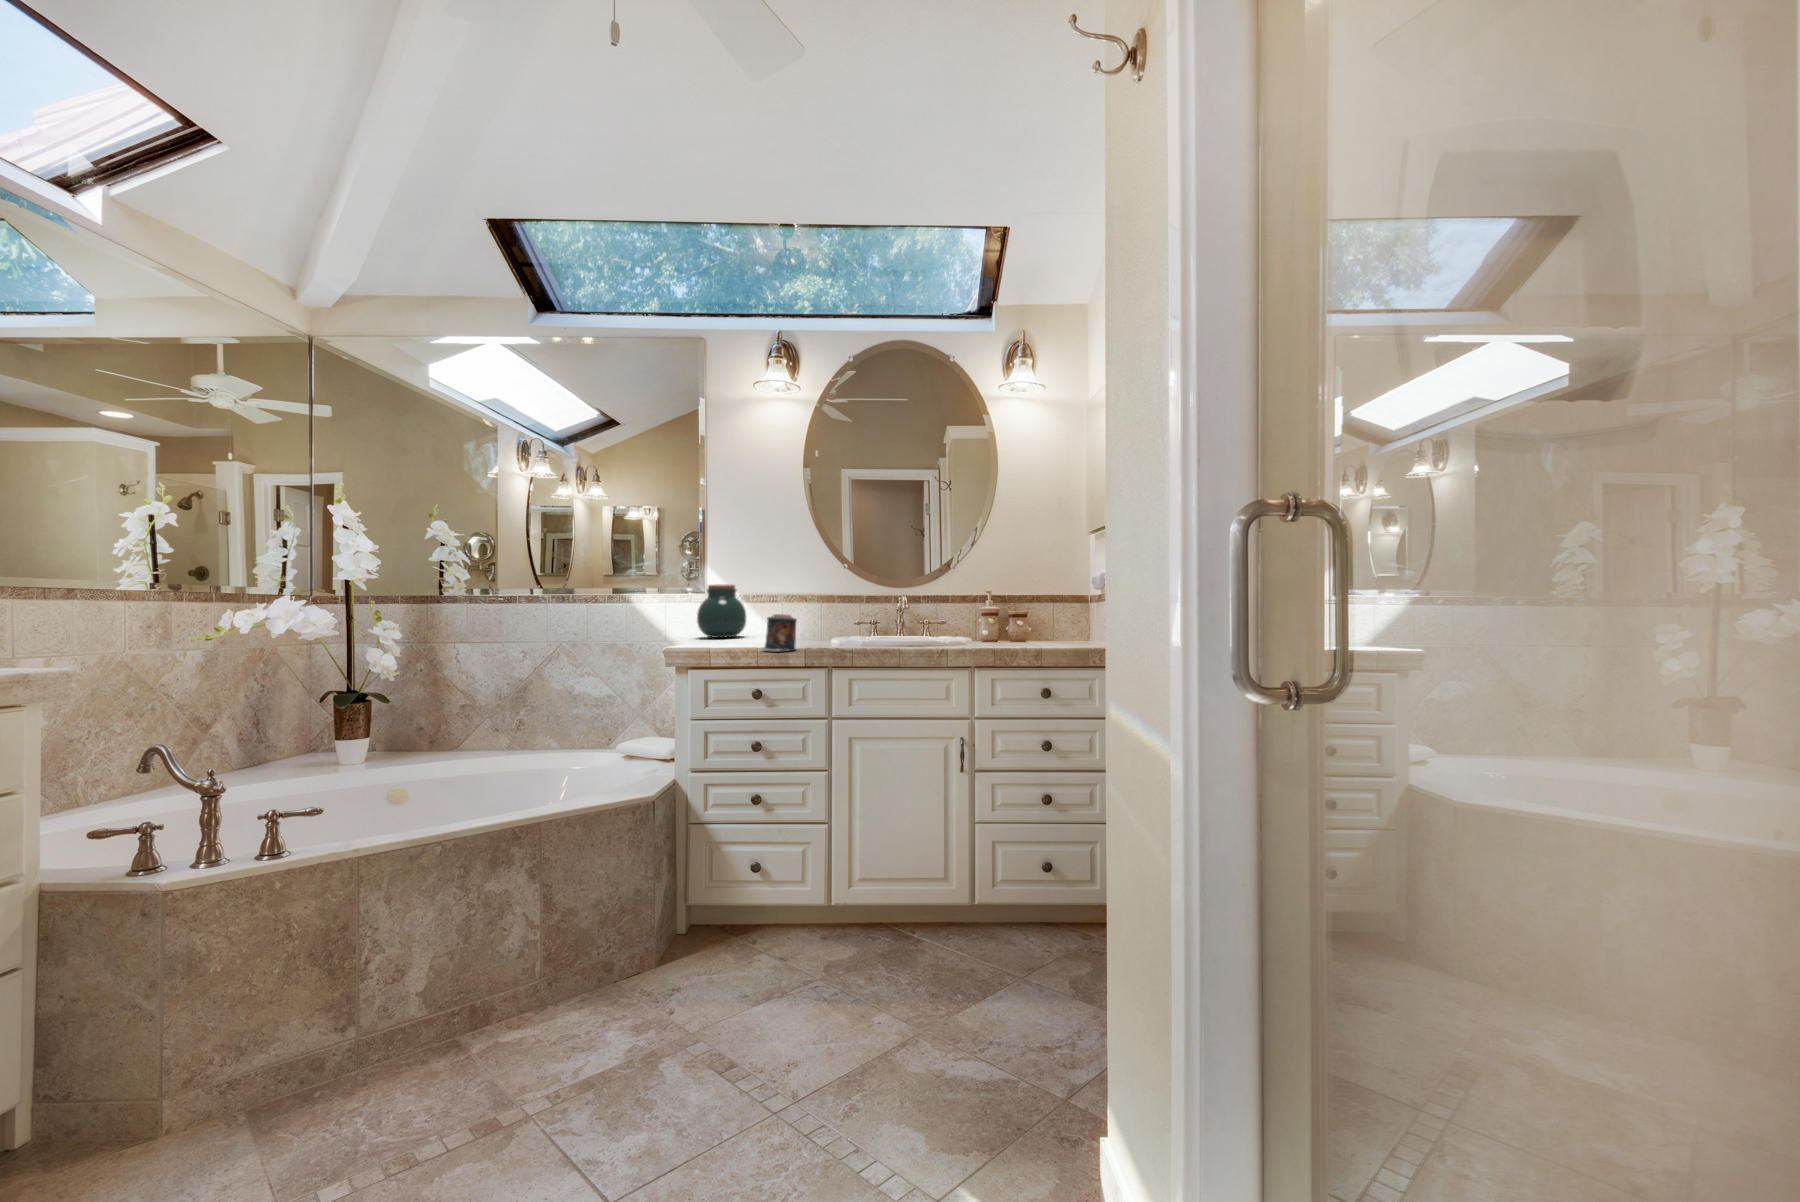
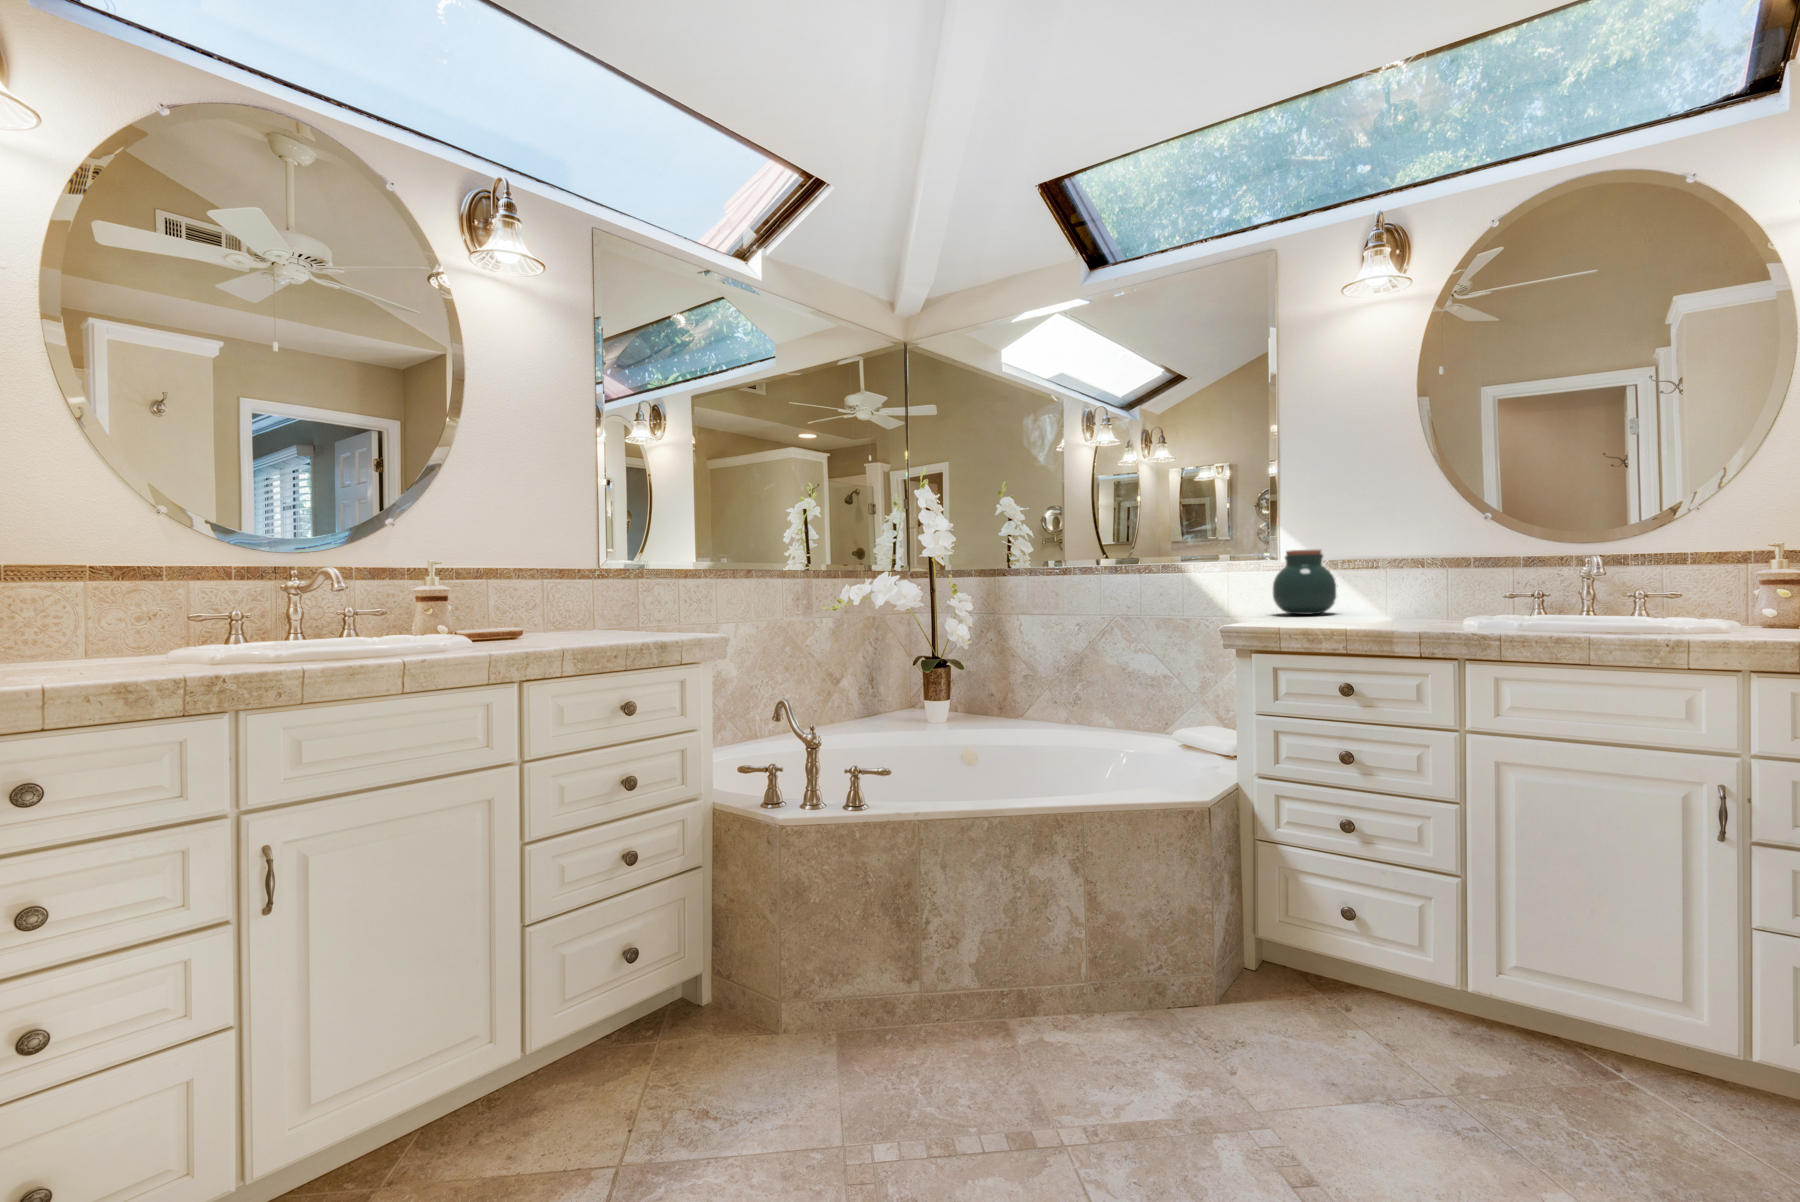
candle: present [761,614,797,651] -> none [1355,586,1409,635]

